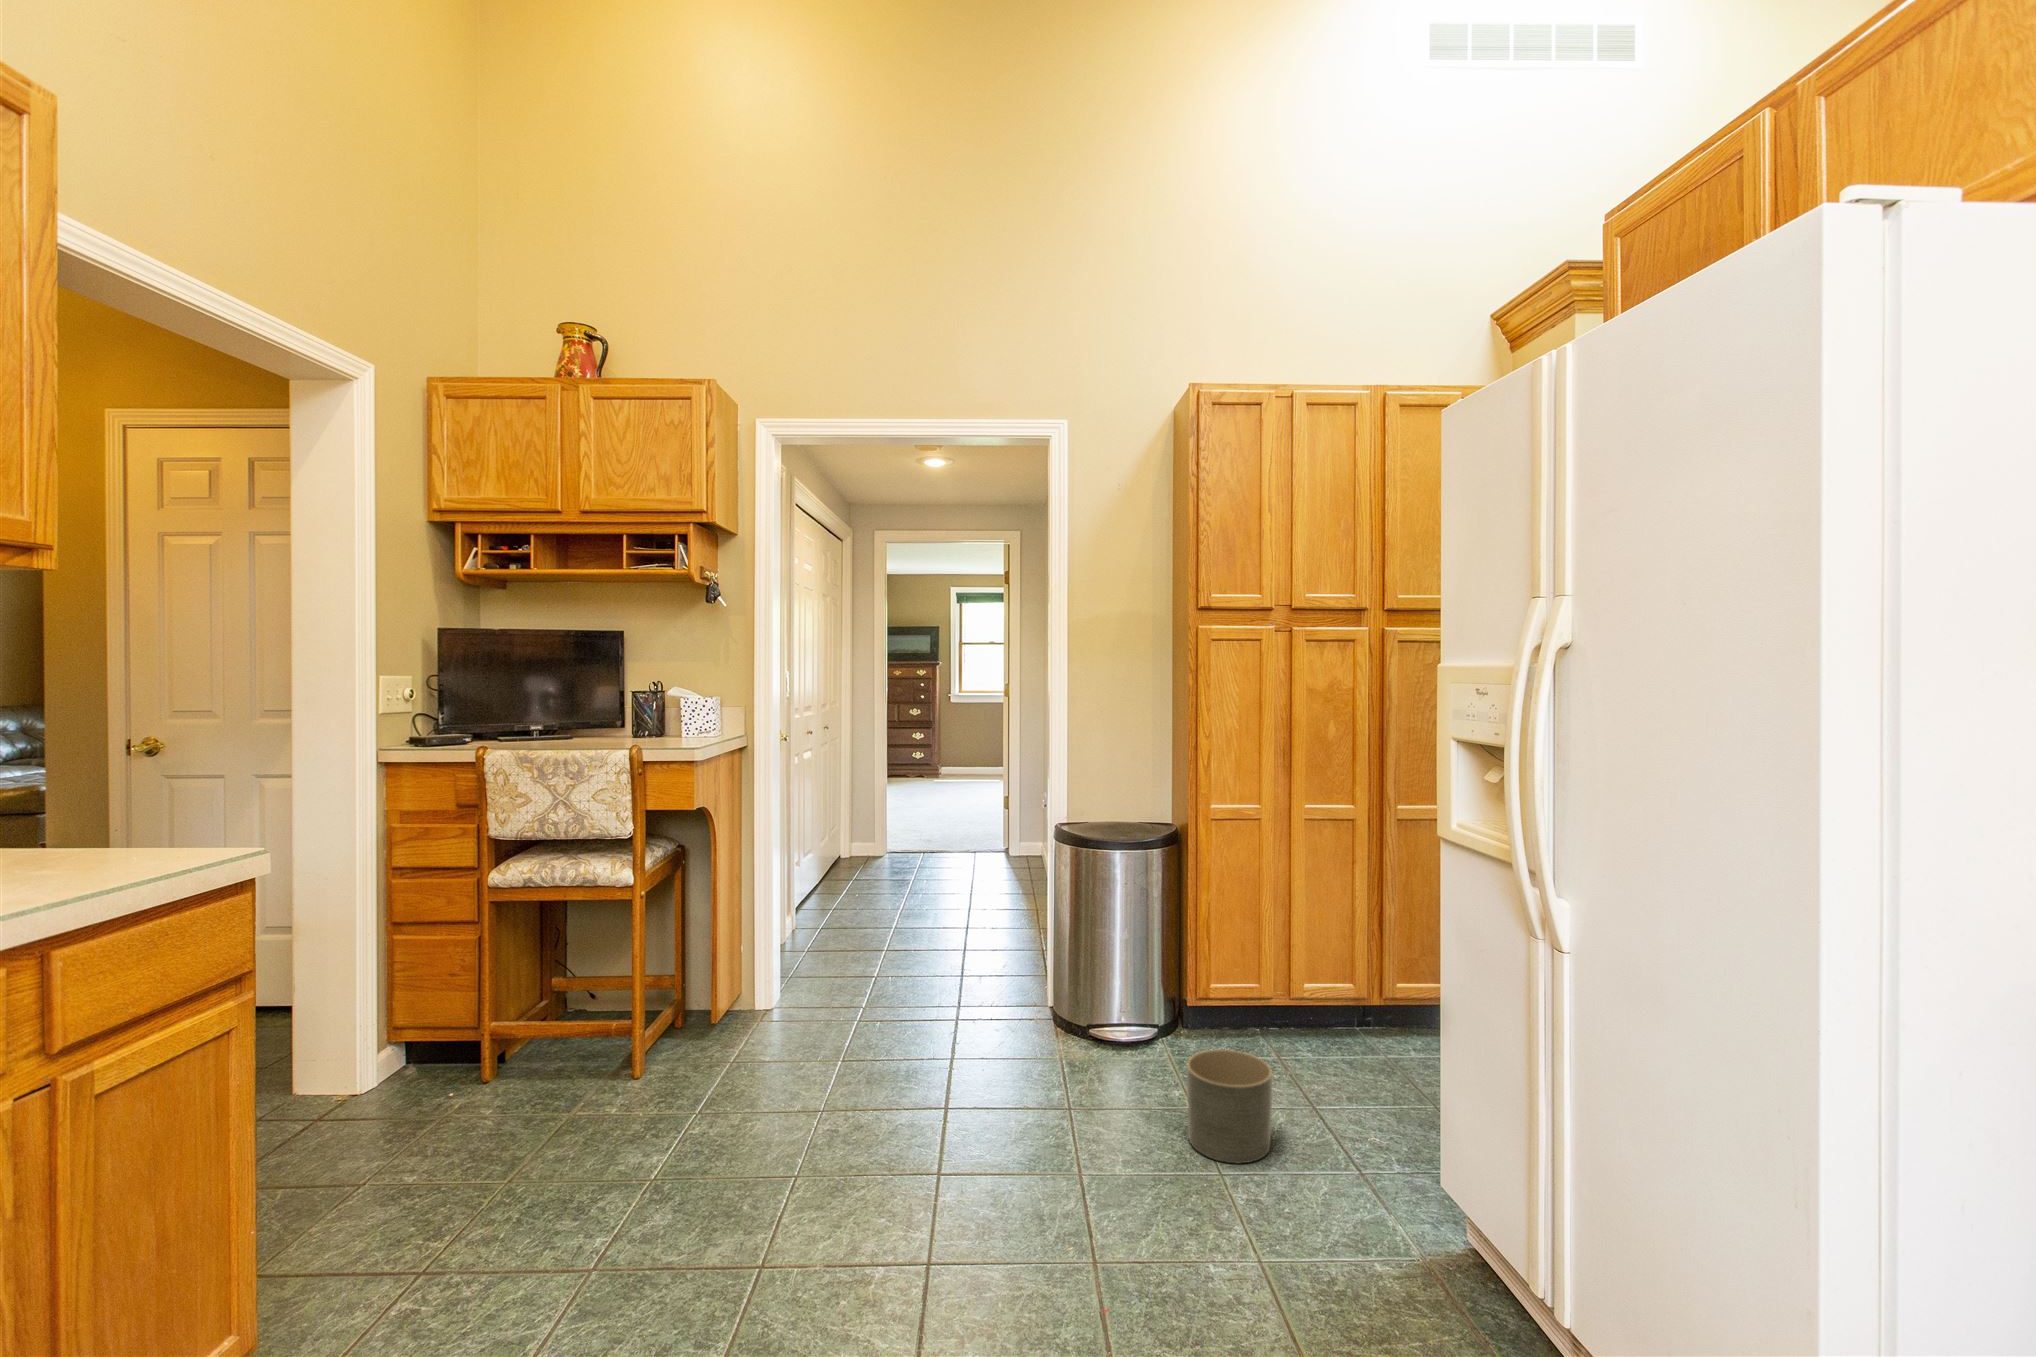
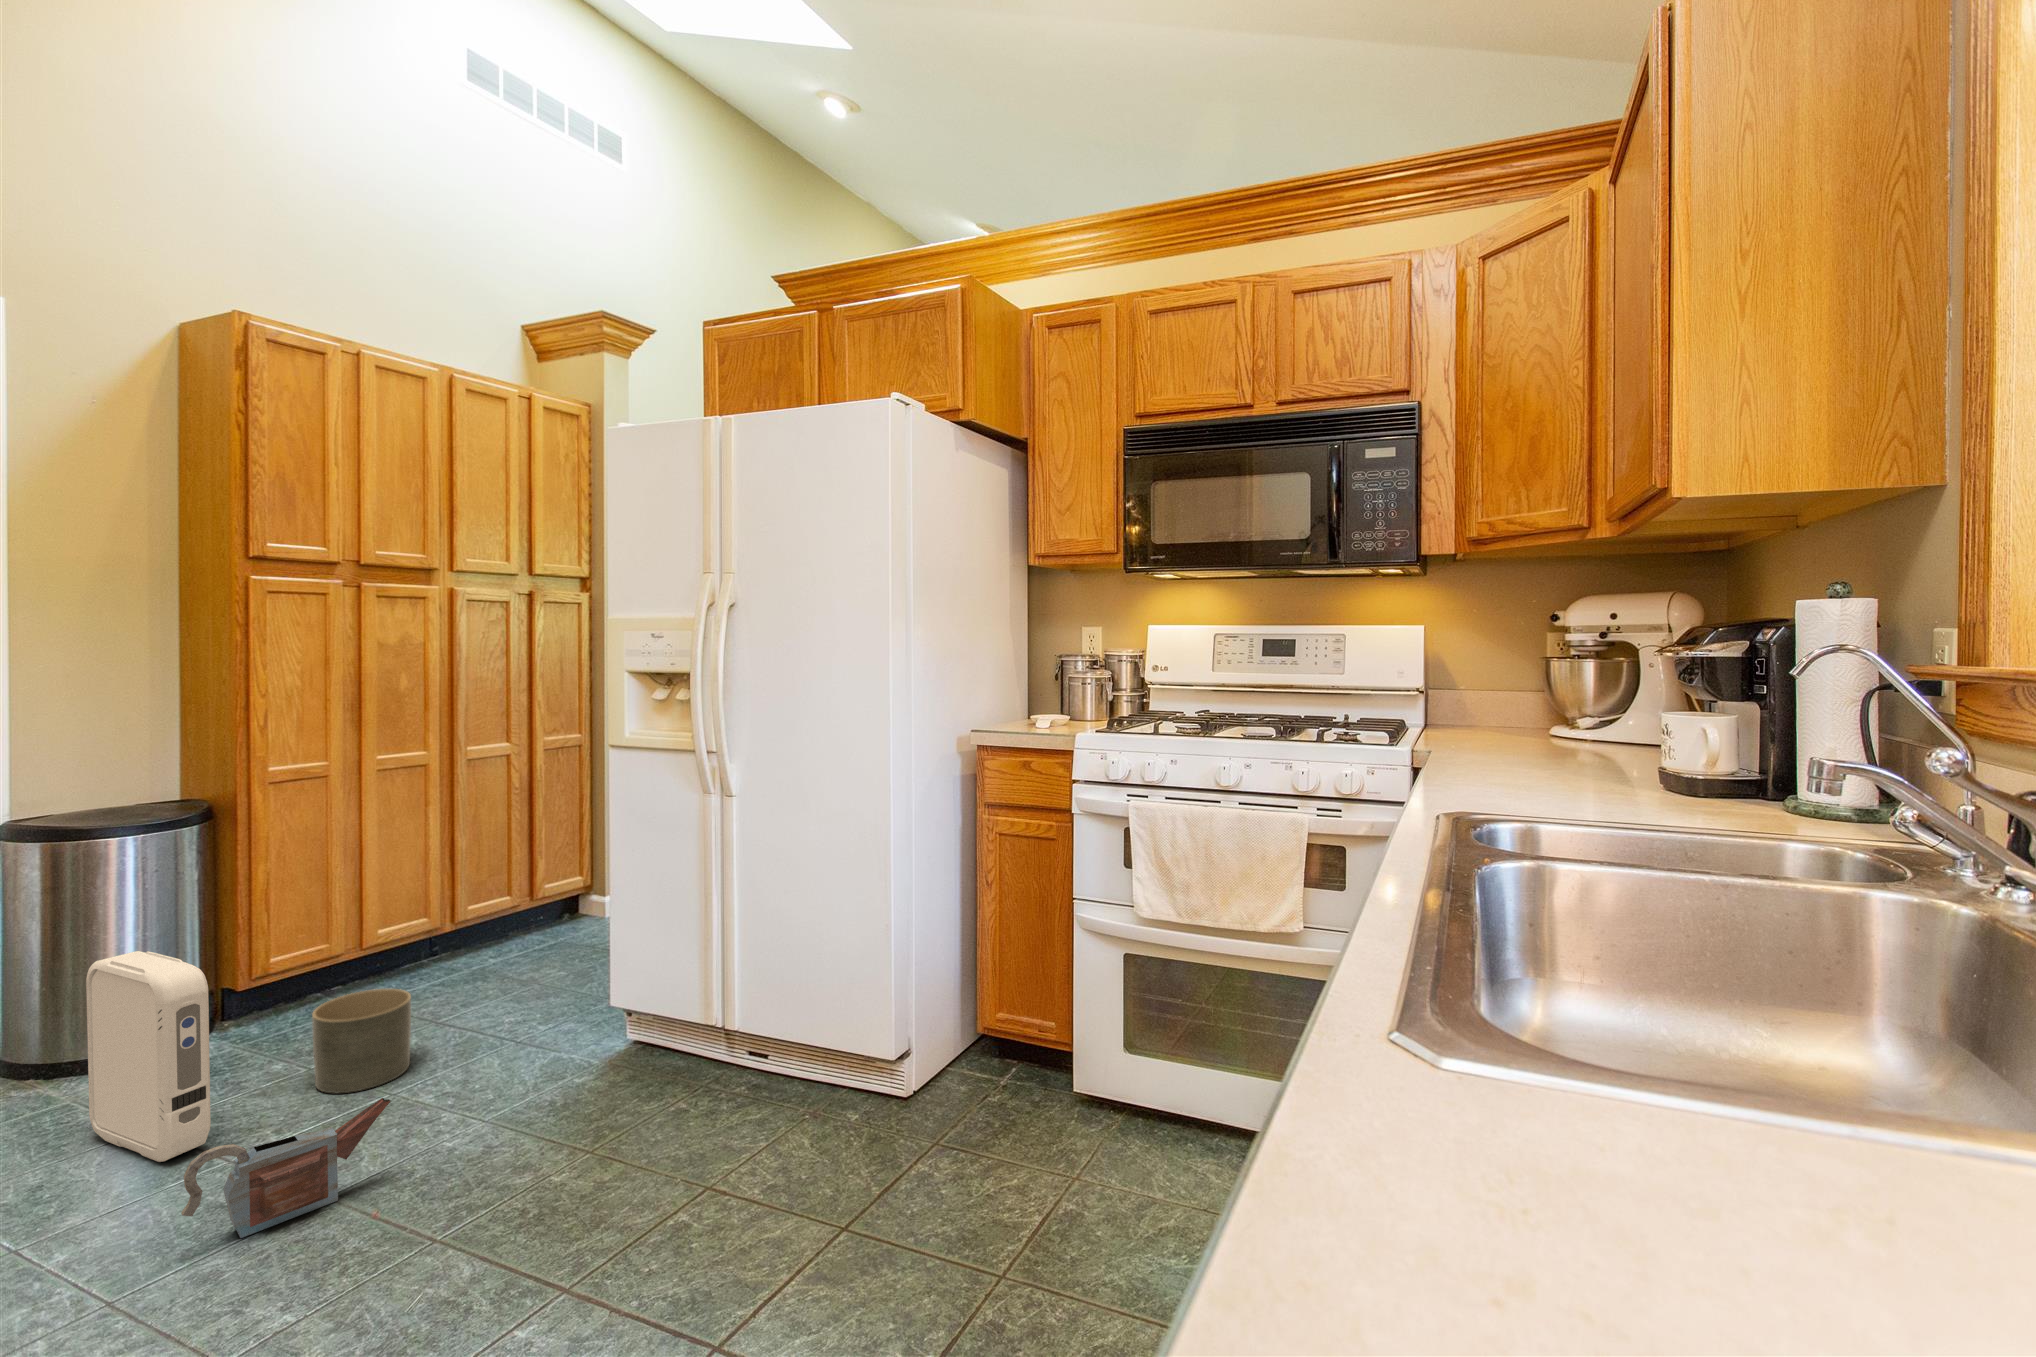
air purifier: none [1048,952,1093,1150] -> present [86,951,211,1162]
watering can: none [1008,1169,1173,1284] -> present [181,1098,390,1238]

